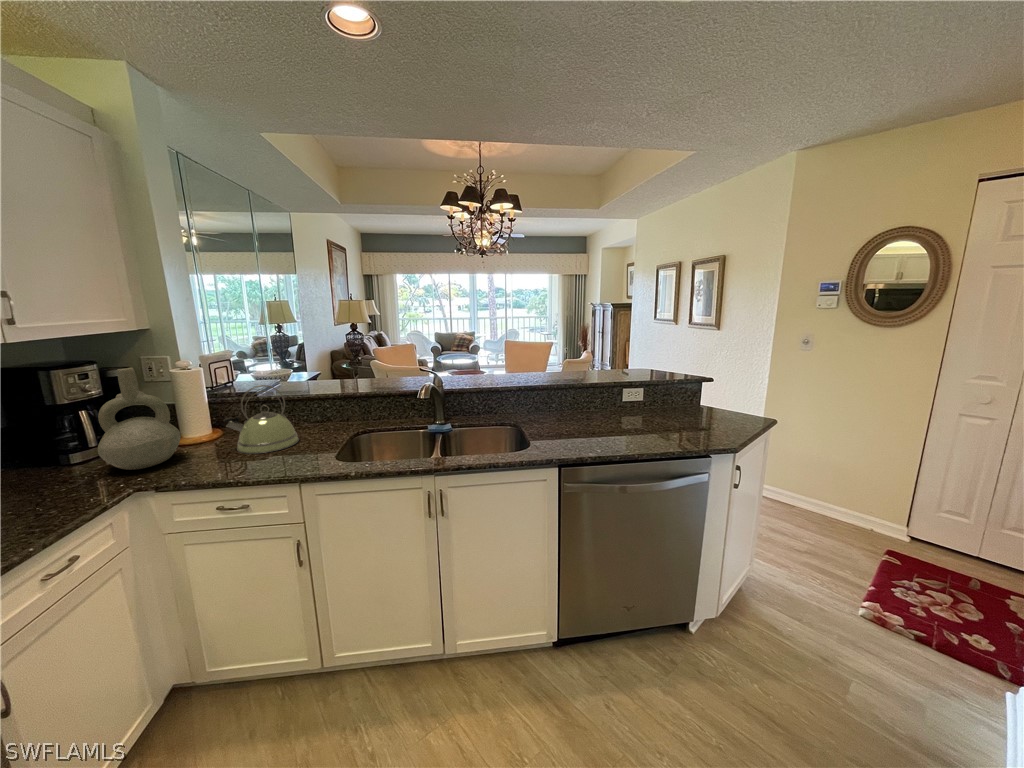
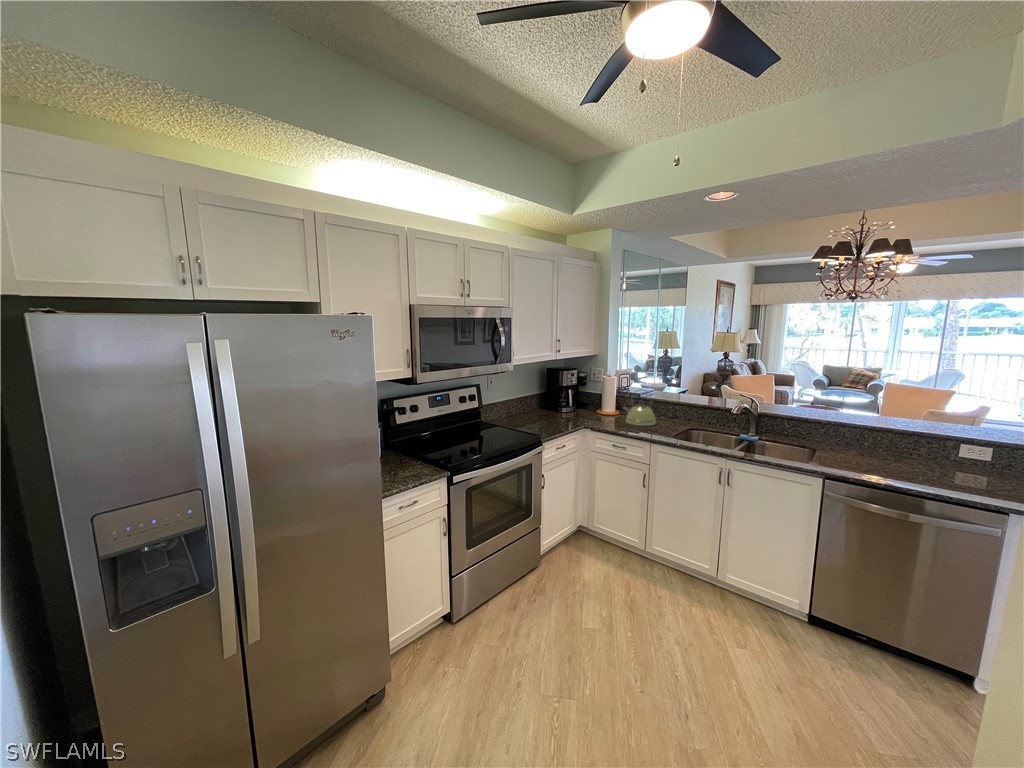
decorative vase: present [98,368,181,470] -> none [574,373,603,420]

